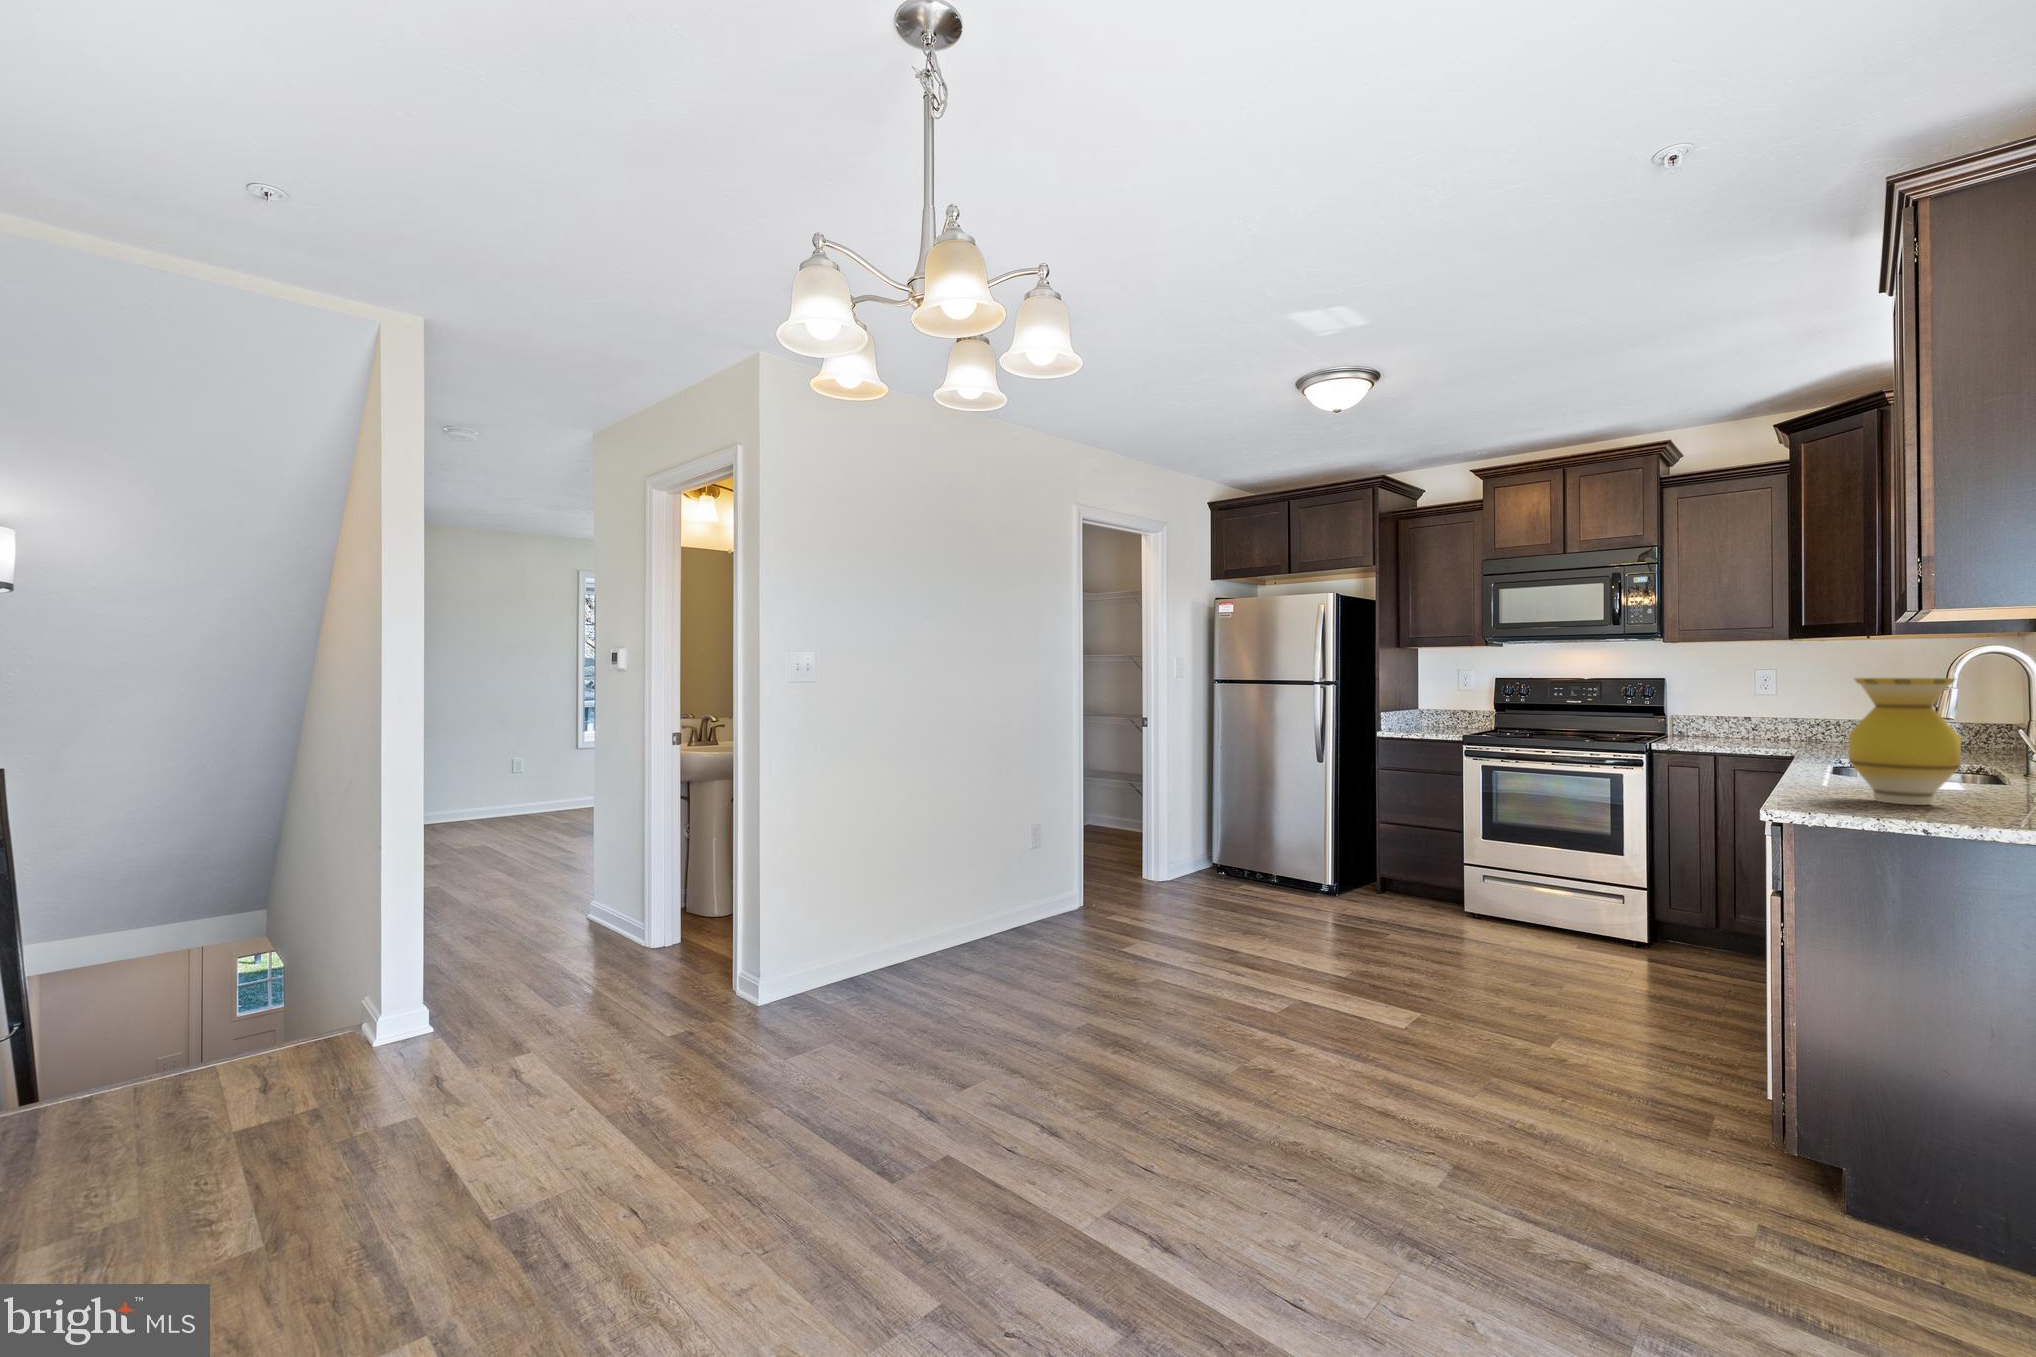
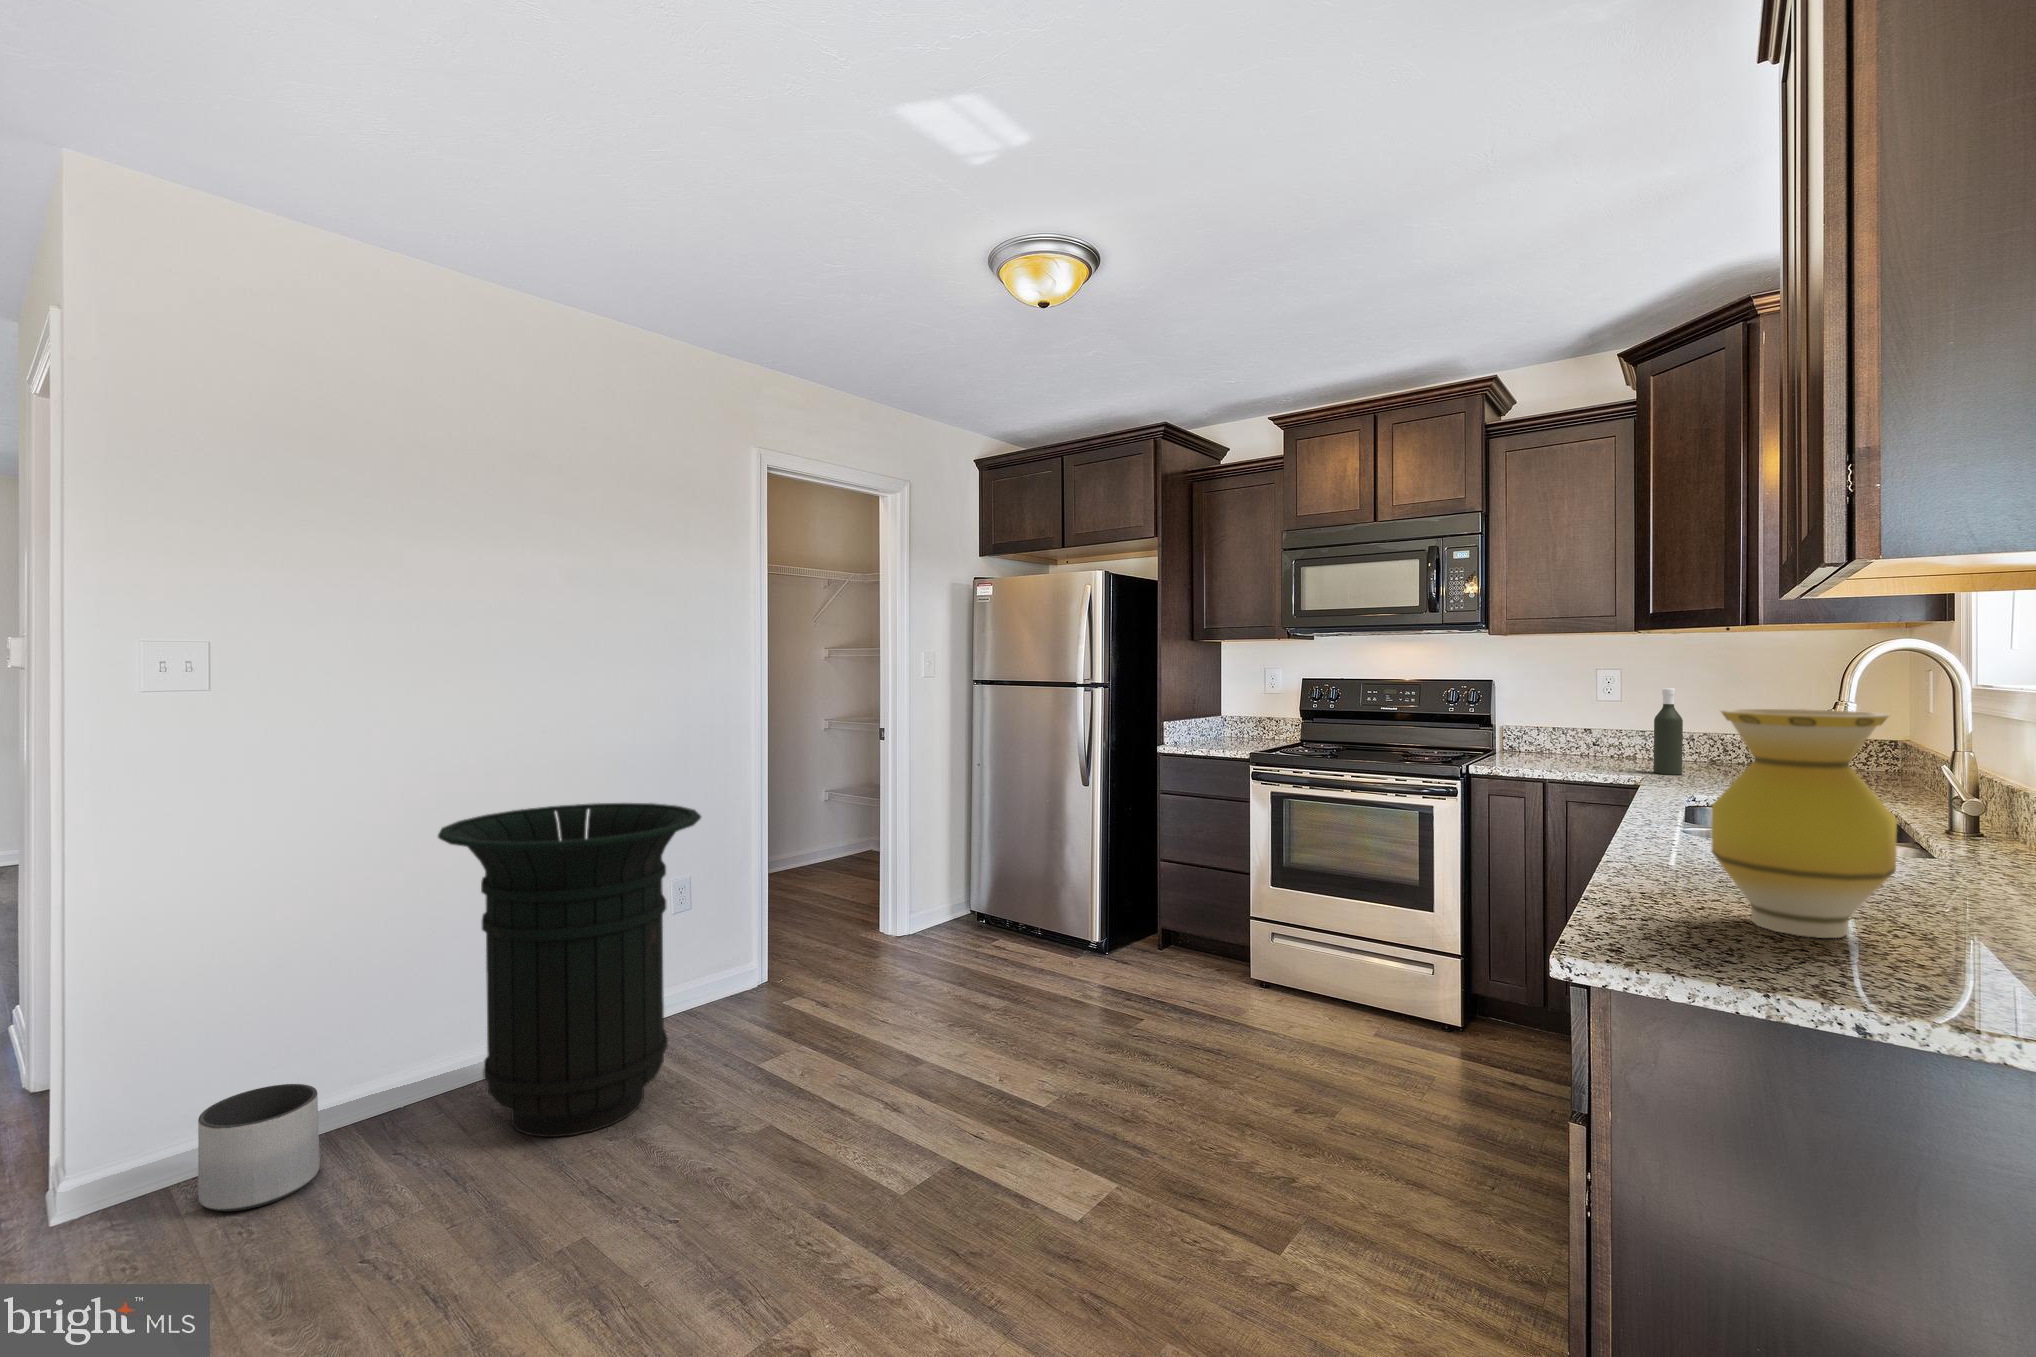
bottle: none [1805,683,1829,751] -> present [1654,688,1683,775]
trash can: none [927,760,1091,979] -> present [438,803,701,1137]
planter: none [811,932,873,1004] -> present [198,1084,320,1211]

